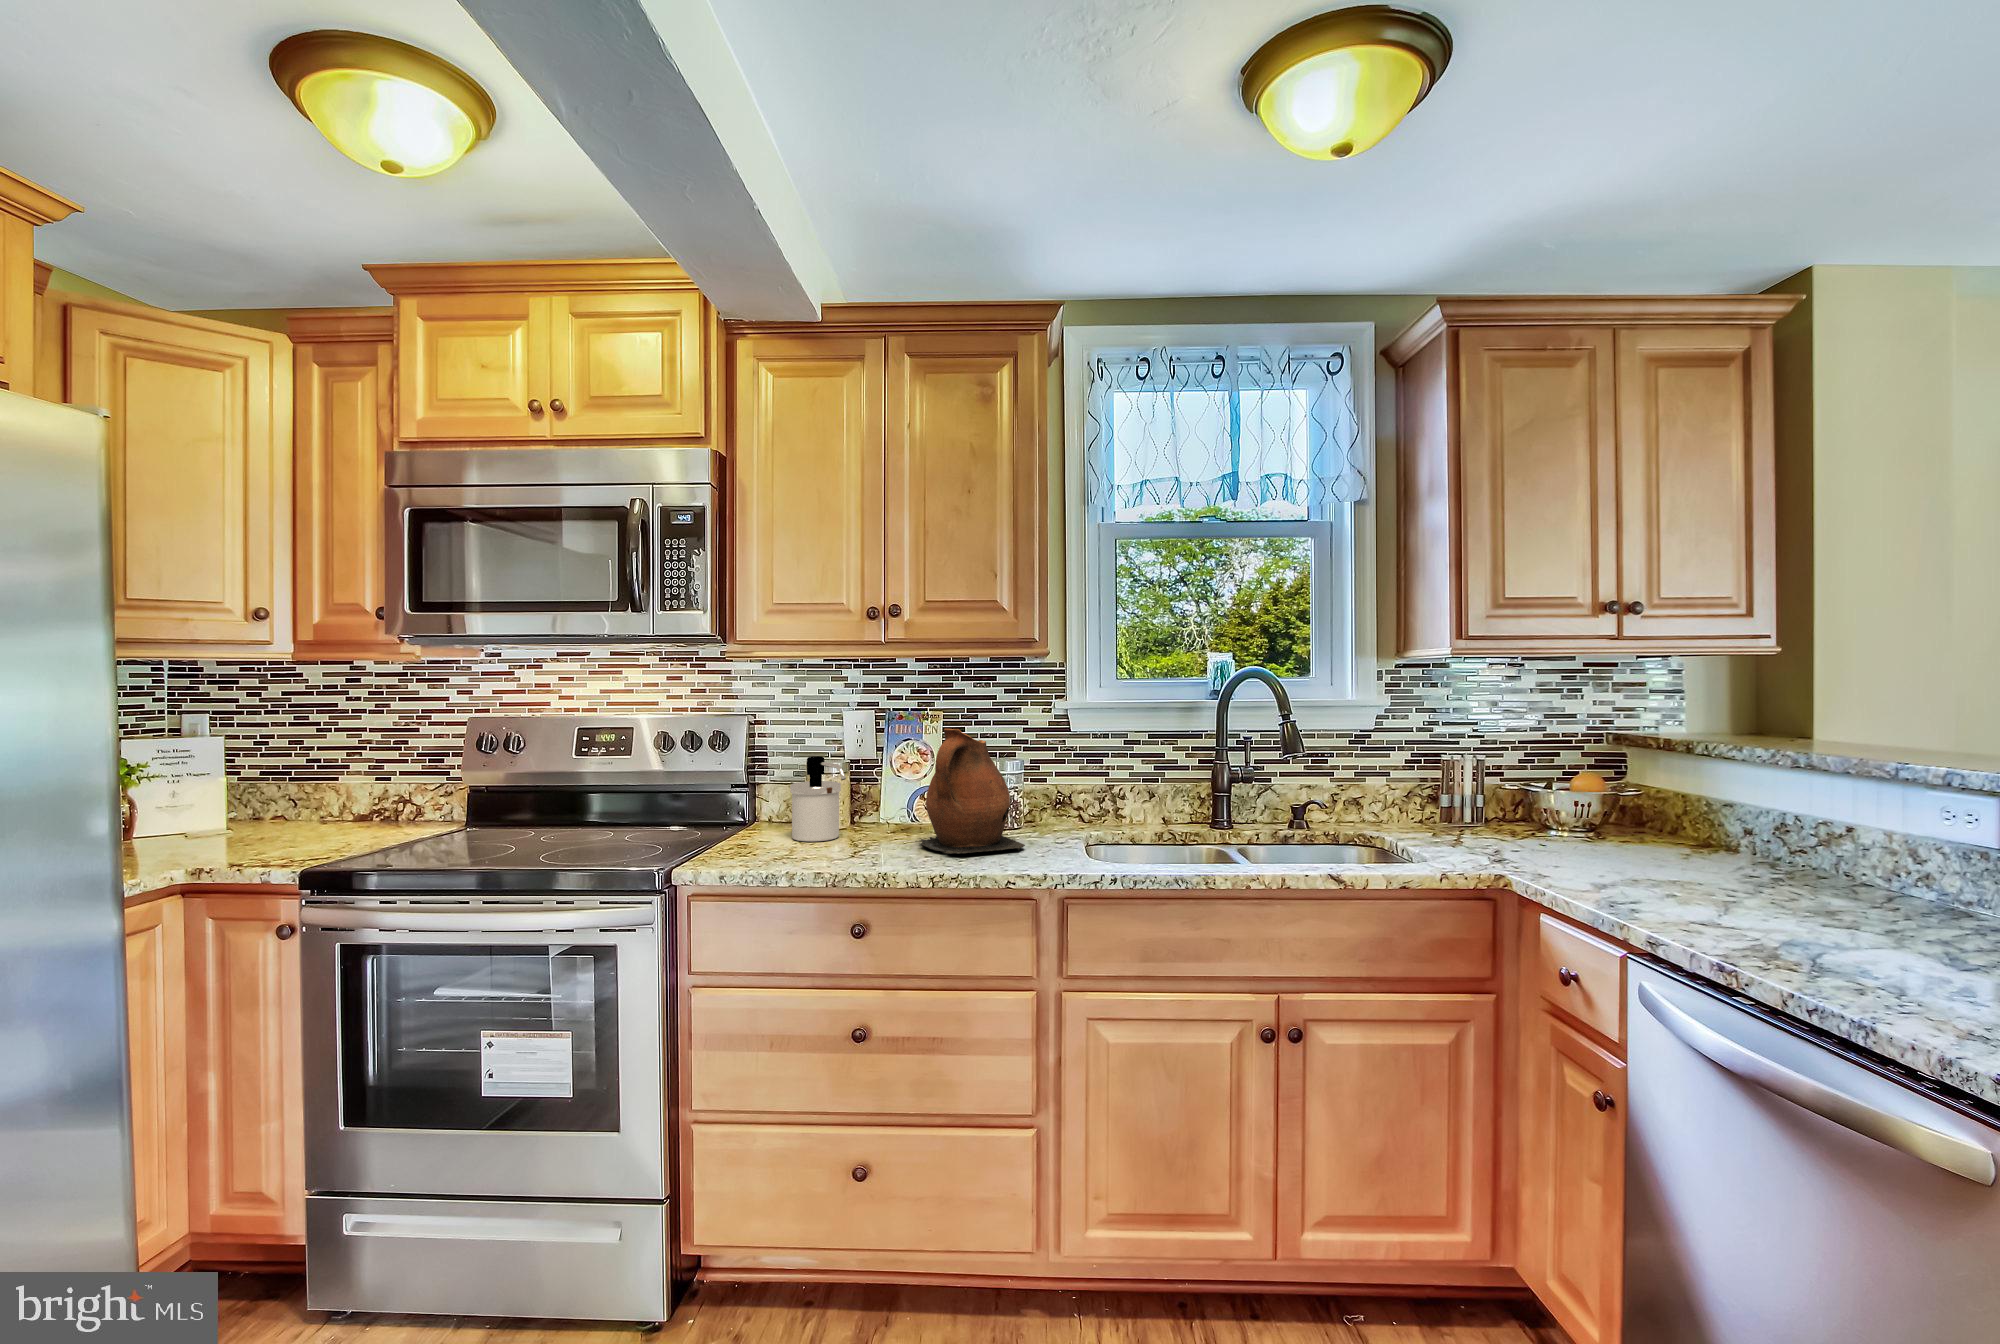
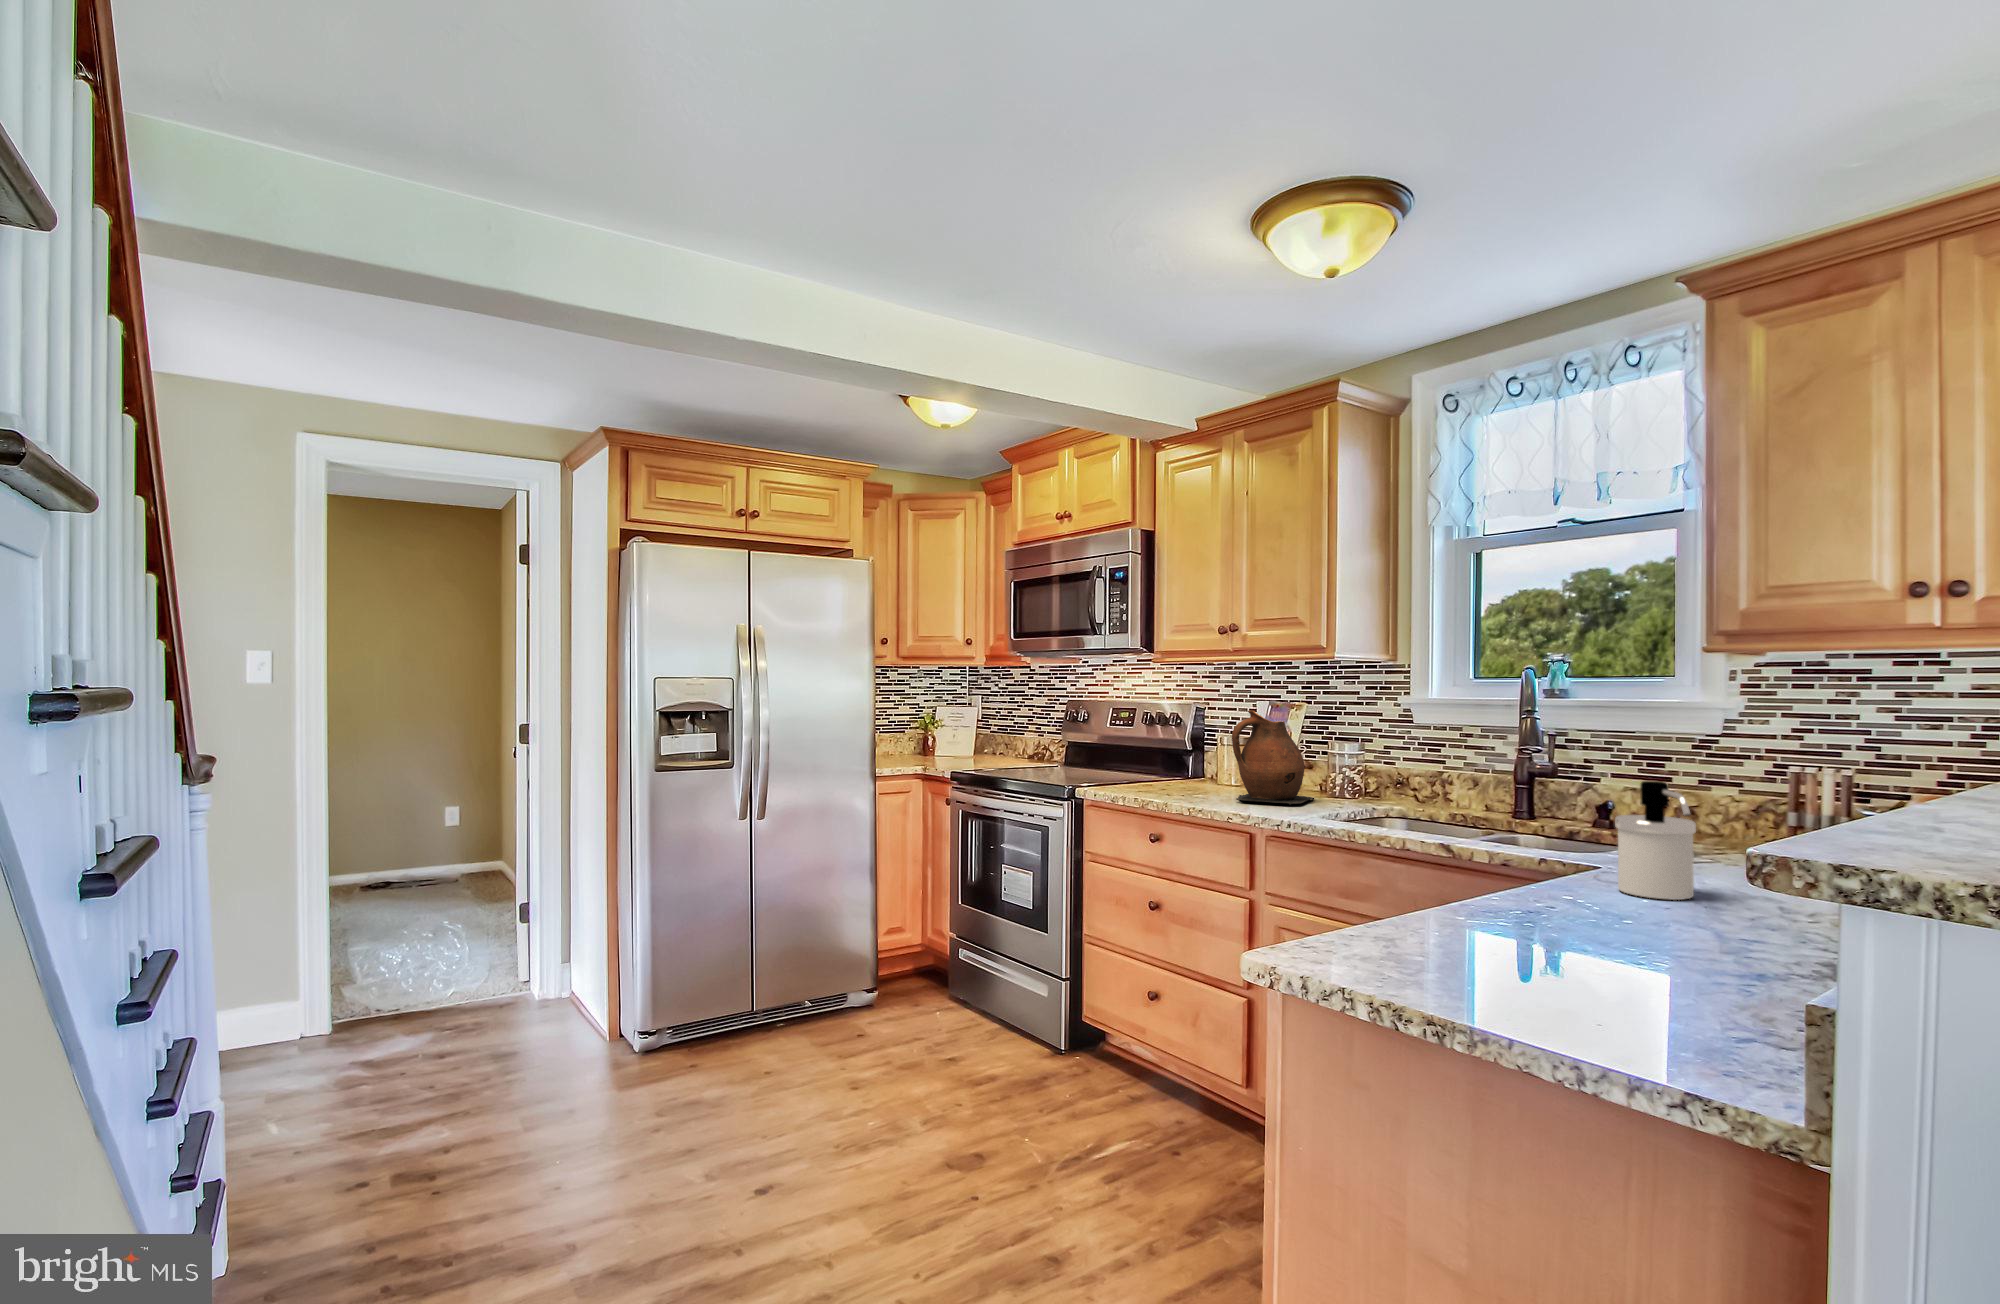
soap dispenser: present [790,756,846,841] -> present [1615,781,1696,900]

